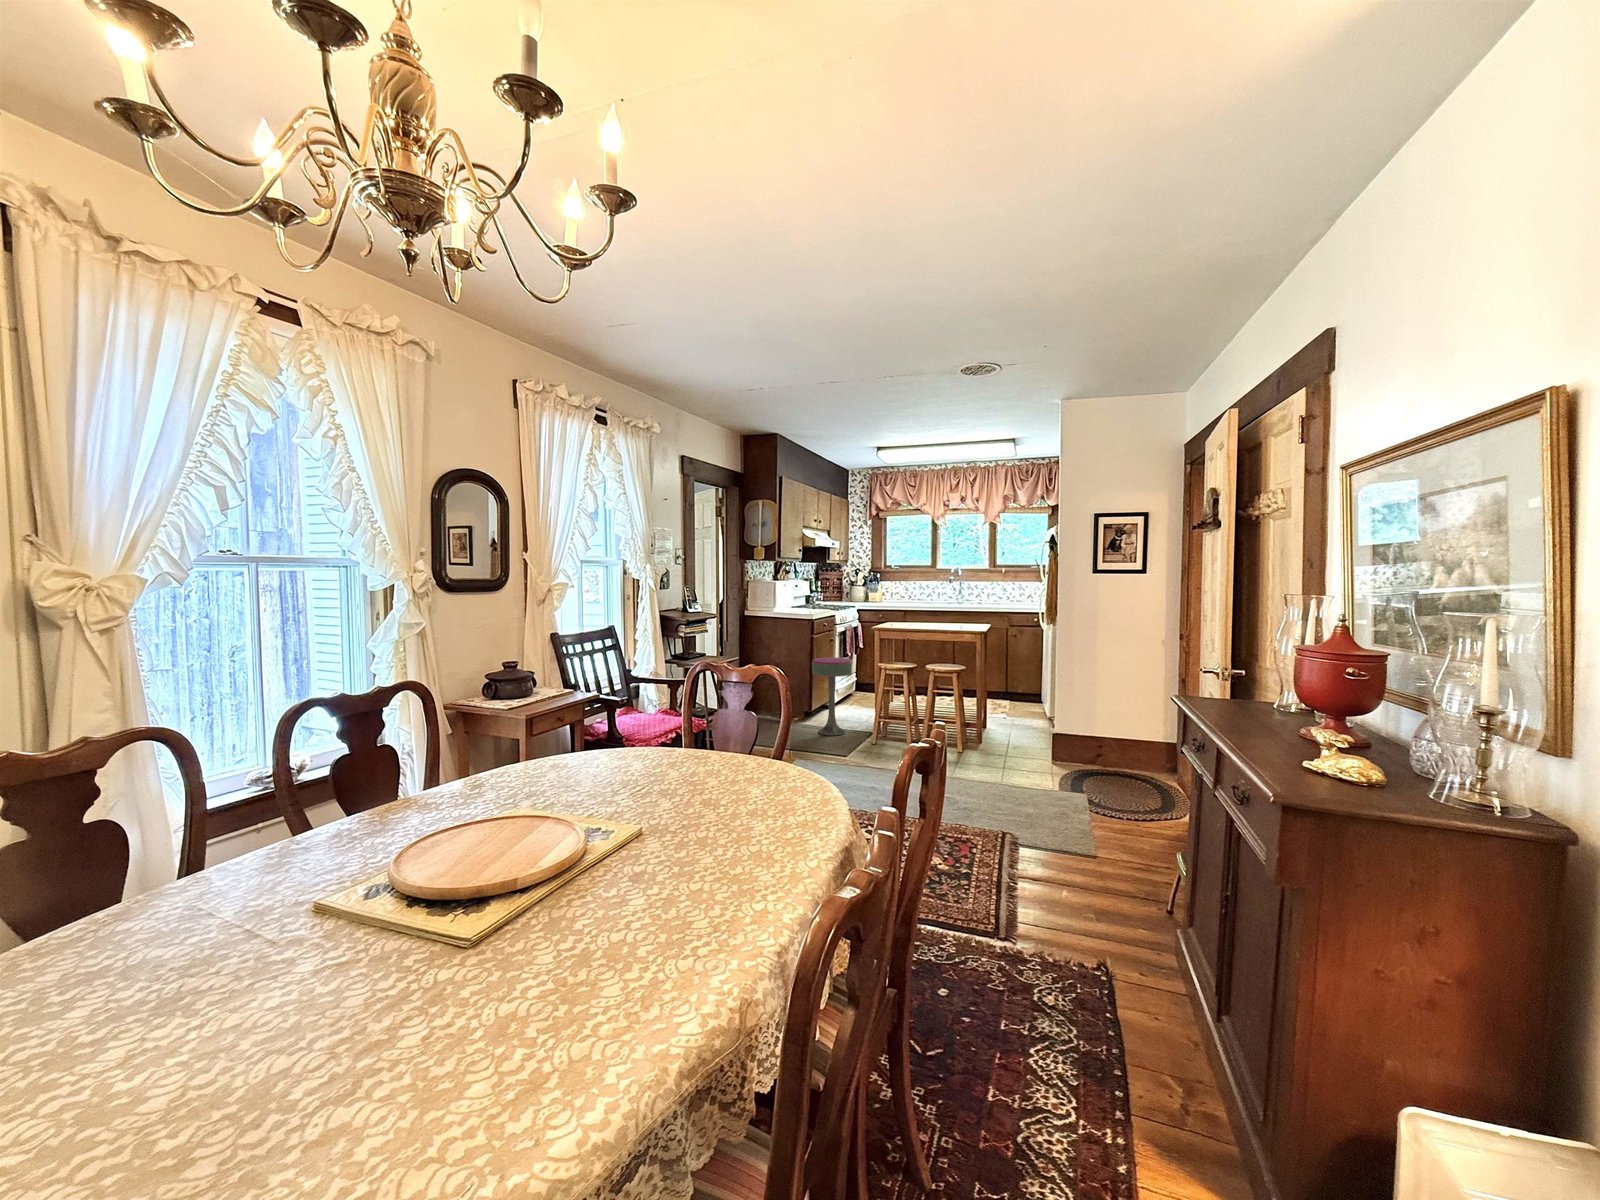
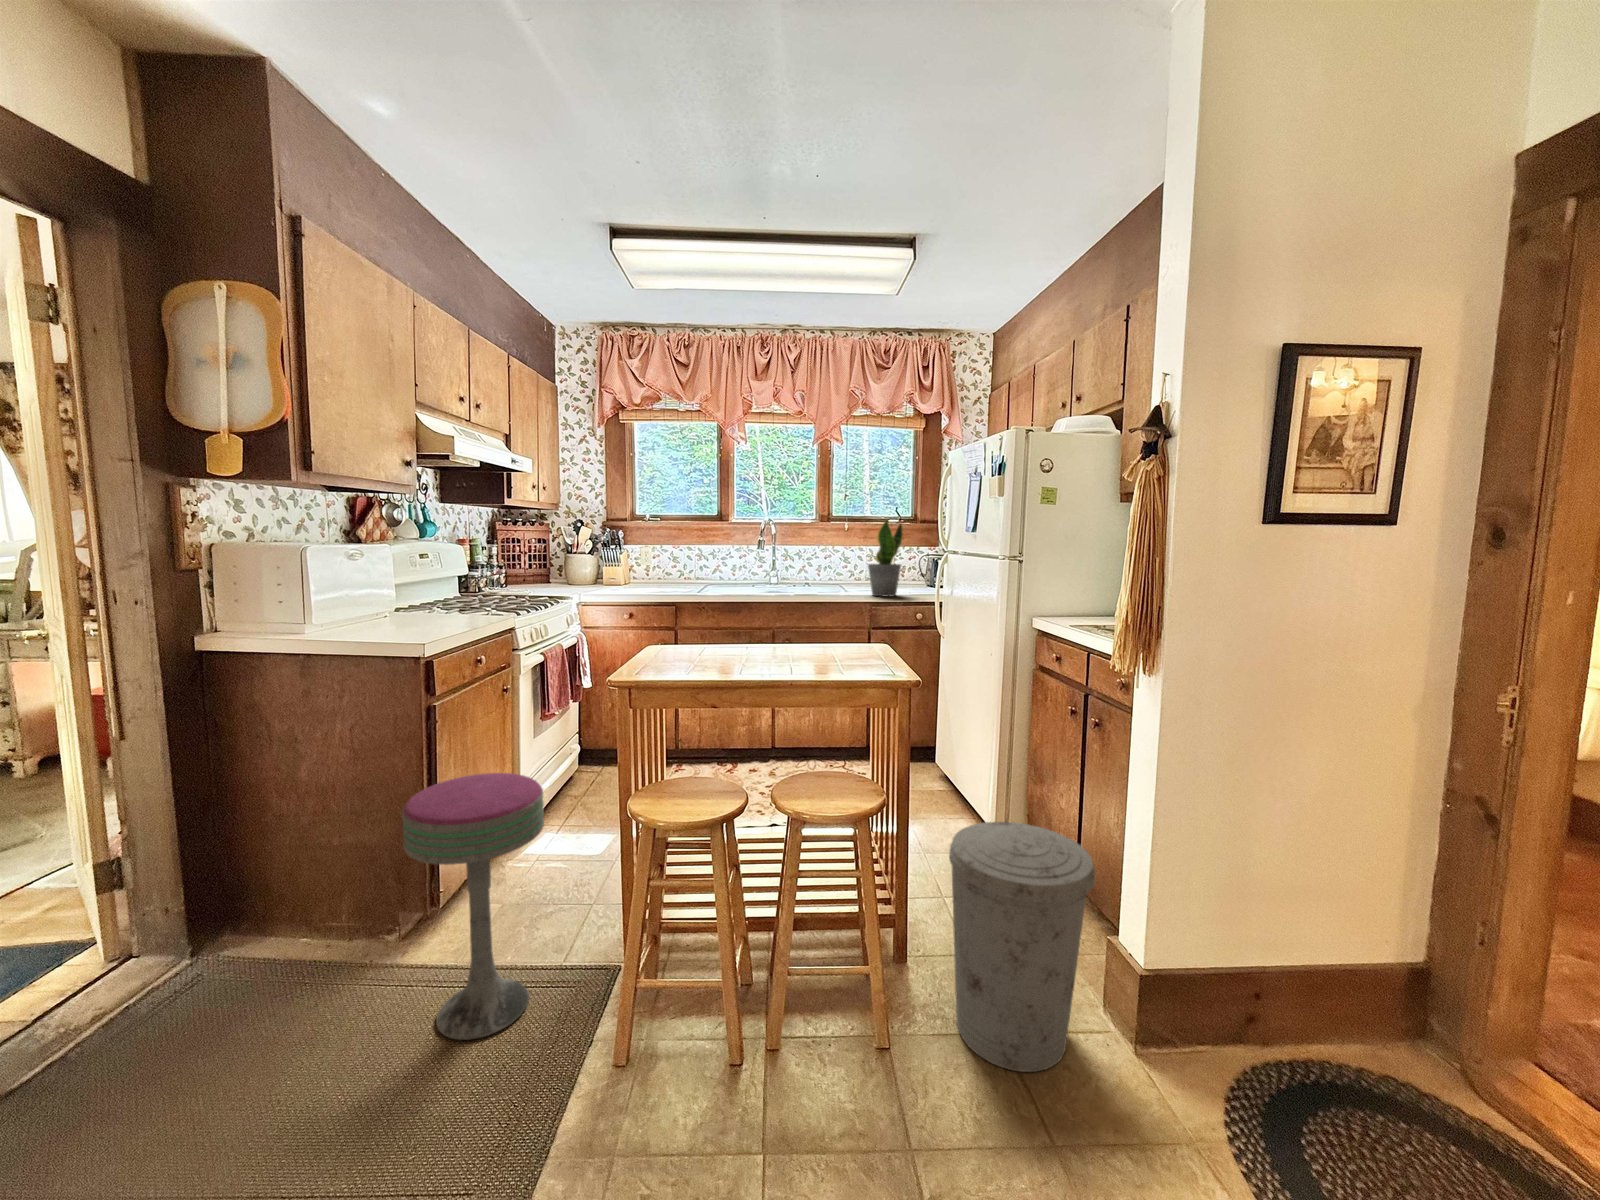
potted plant: none [1005,568,1024,608] -> present [868,521,902,597]
trash can: none [985,682,1036,758] -> present [949,822,1095,1072]

